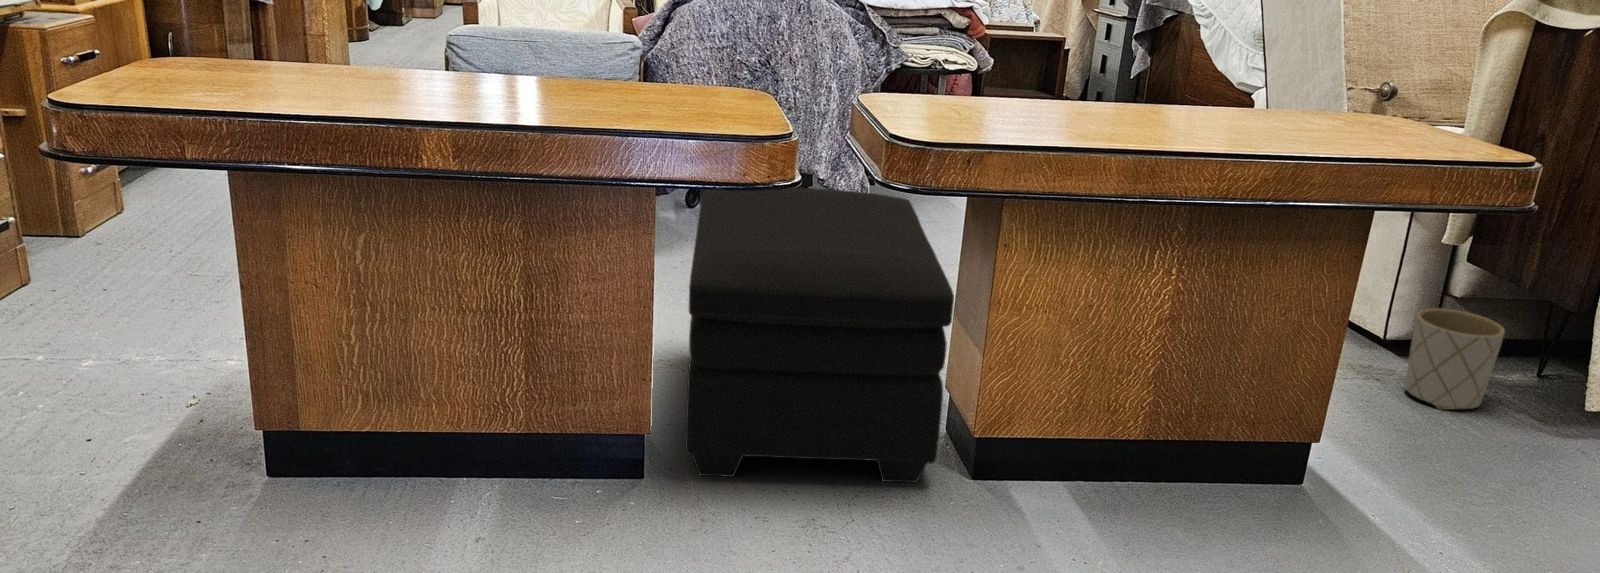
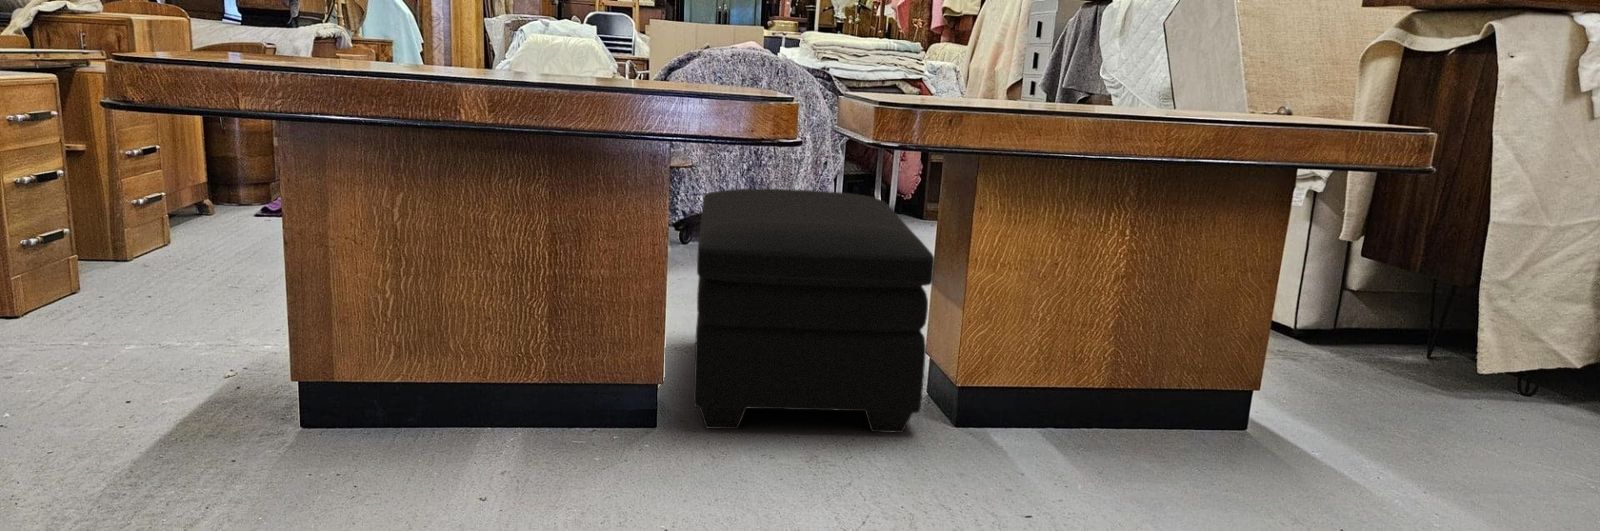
planter: present [1405,308,1505,410] -> none [1315,295,1400,379]

